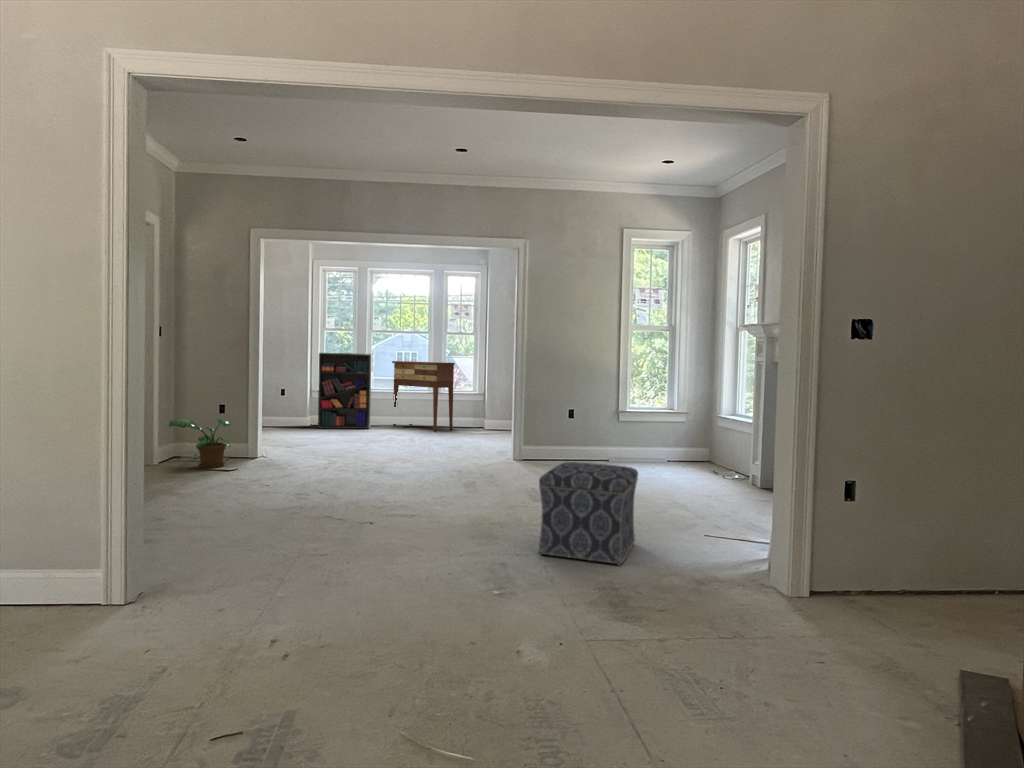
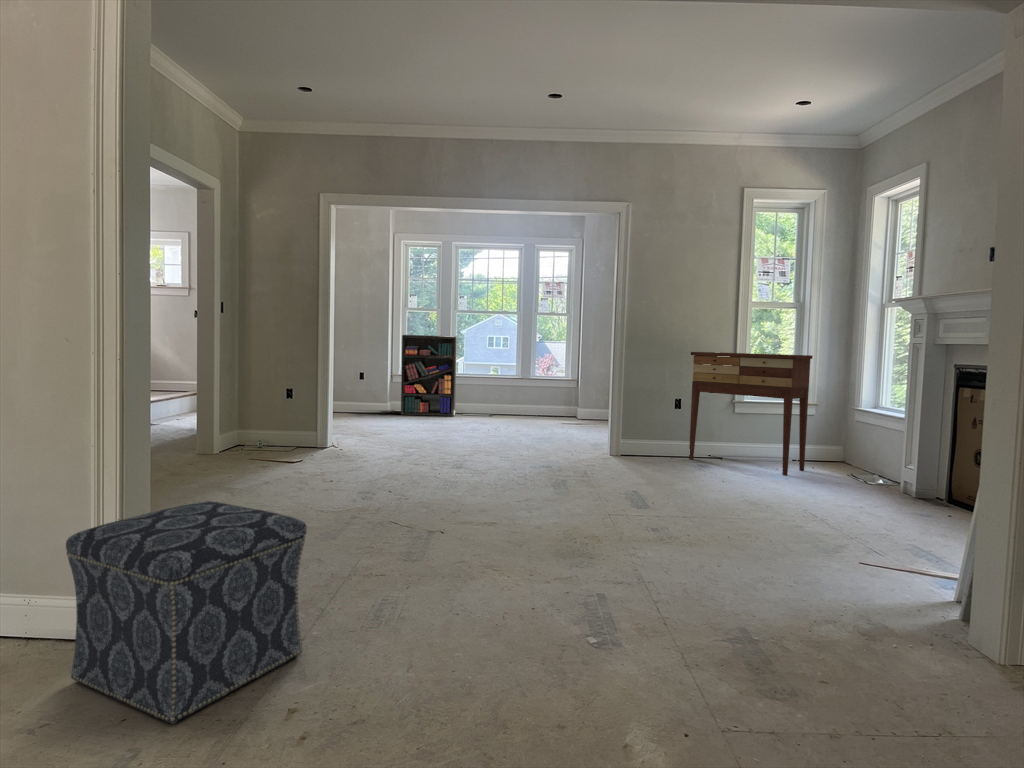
console table: present [392,361,455,432] -> present [689,352,813,475]
potted plant: present [169,419,231,468] -> none [243,403,308,455]
ottoman: present [538,462,638,565] -> present [66,501,307,724]

